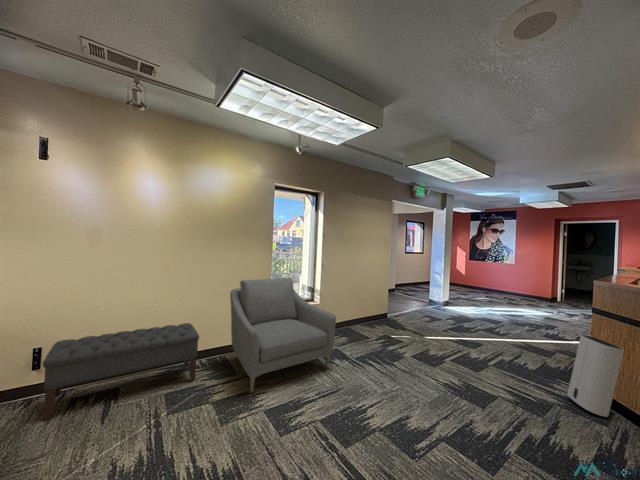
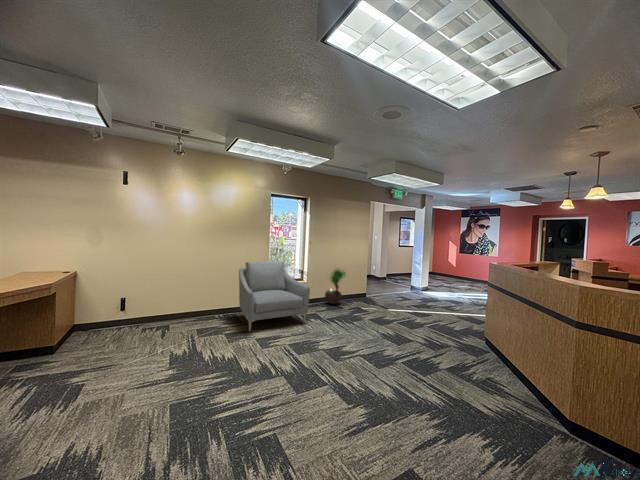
potted tree: none [341,281,372,331] -> present [325,269,346,304]
bench: present [43,323,199,420] -> none [130,289,217,336]
air purifier: present [567,335,624,417] -> none [465,301,495,353]

